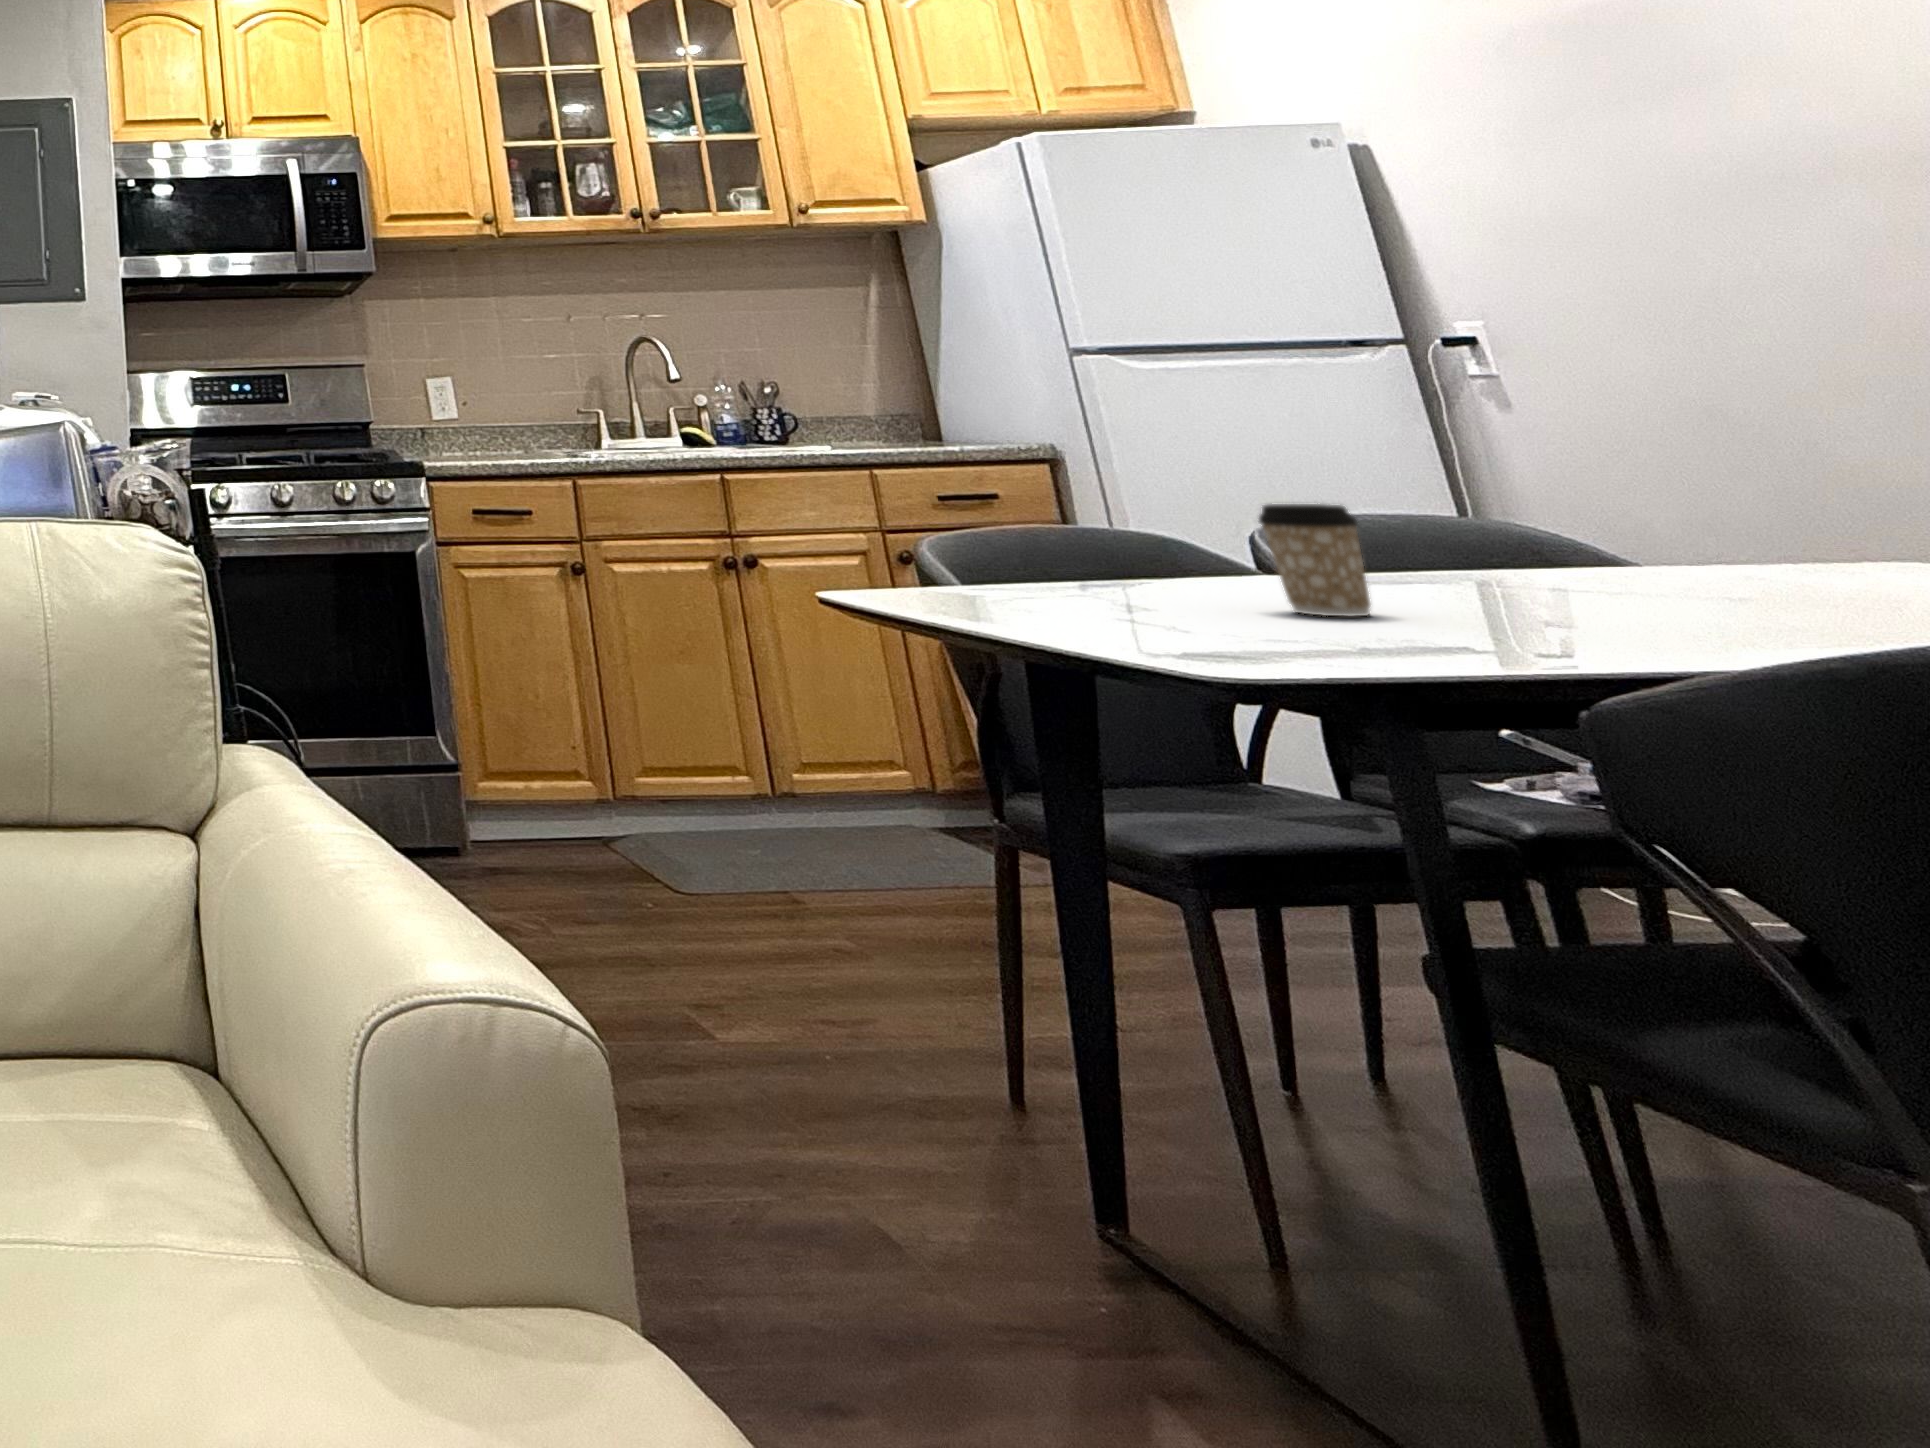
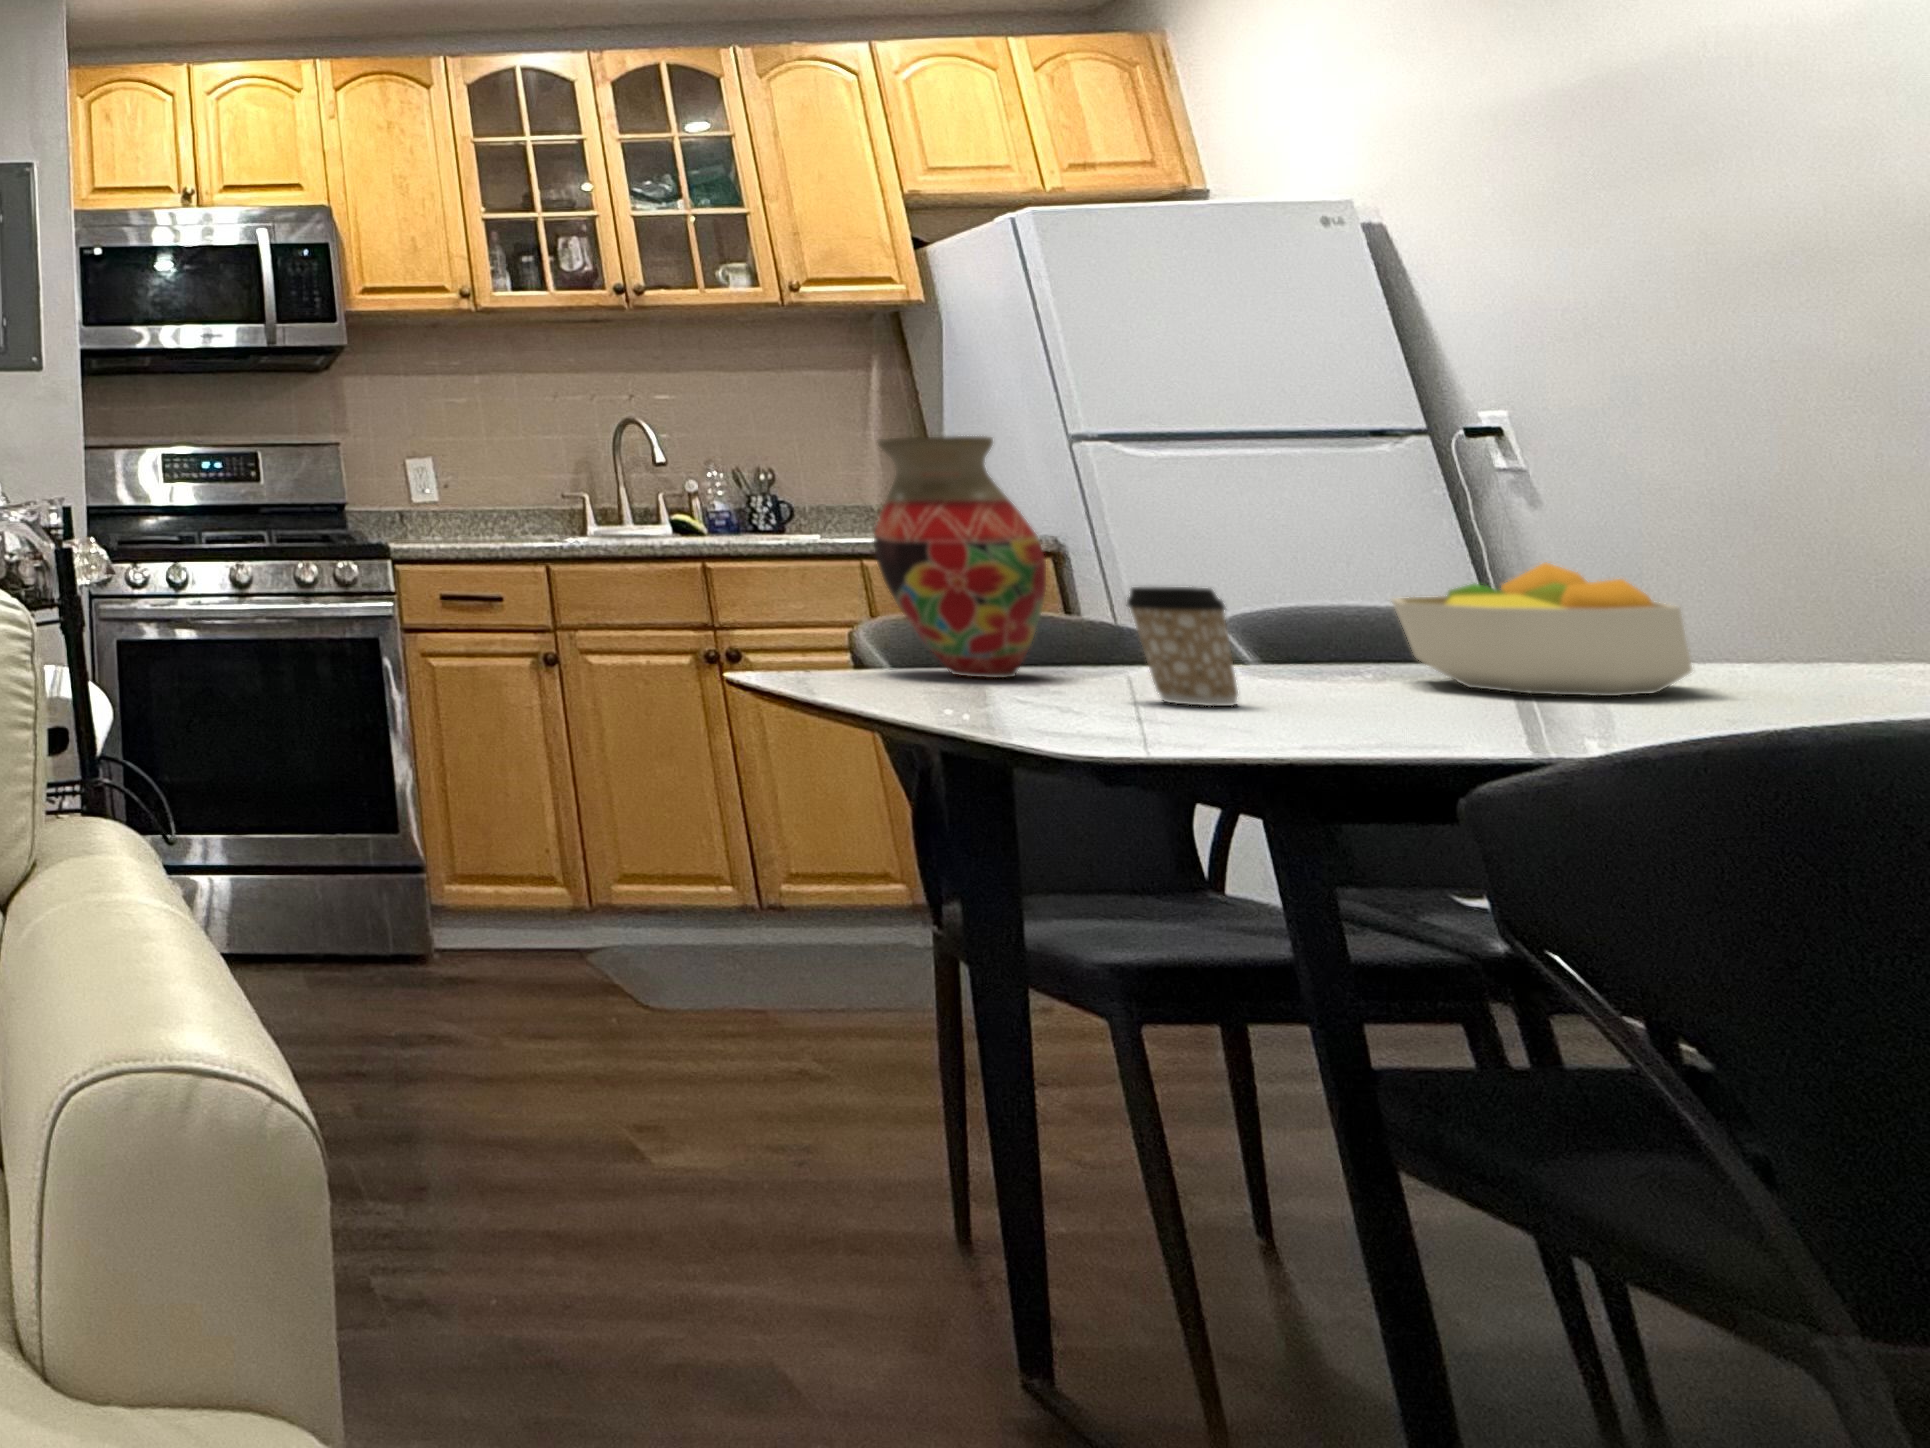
vase: none [982,361,1155,589] -> present [874,436,1046,678]
fruit bowl: none [1480,472,1782,598] -> present [1392,563,1692,696]

